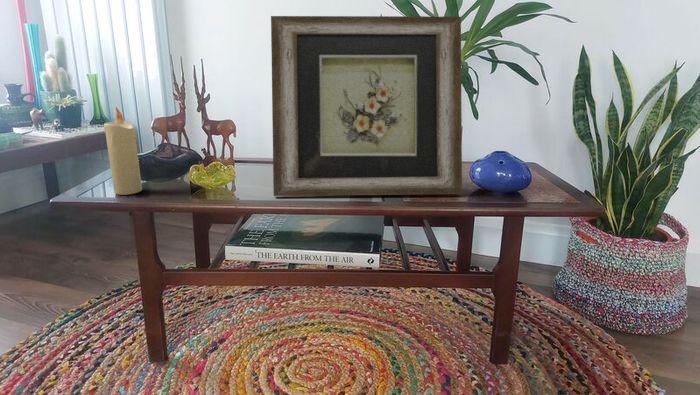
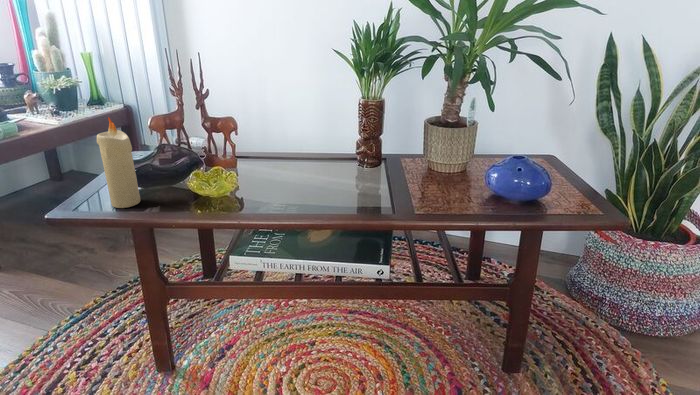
picture frame: present [271,16,462,196] -> none [270,12,478,210]

